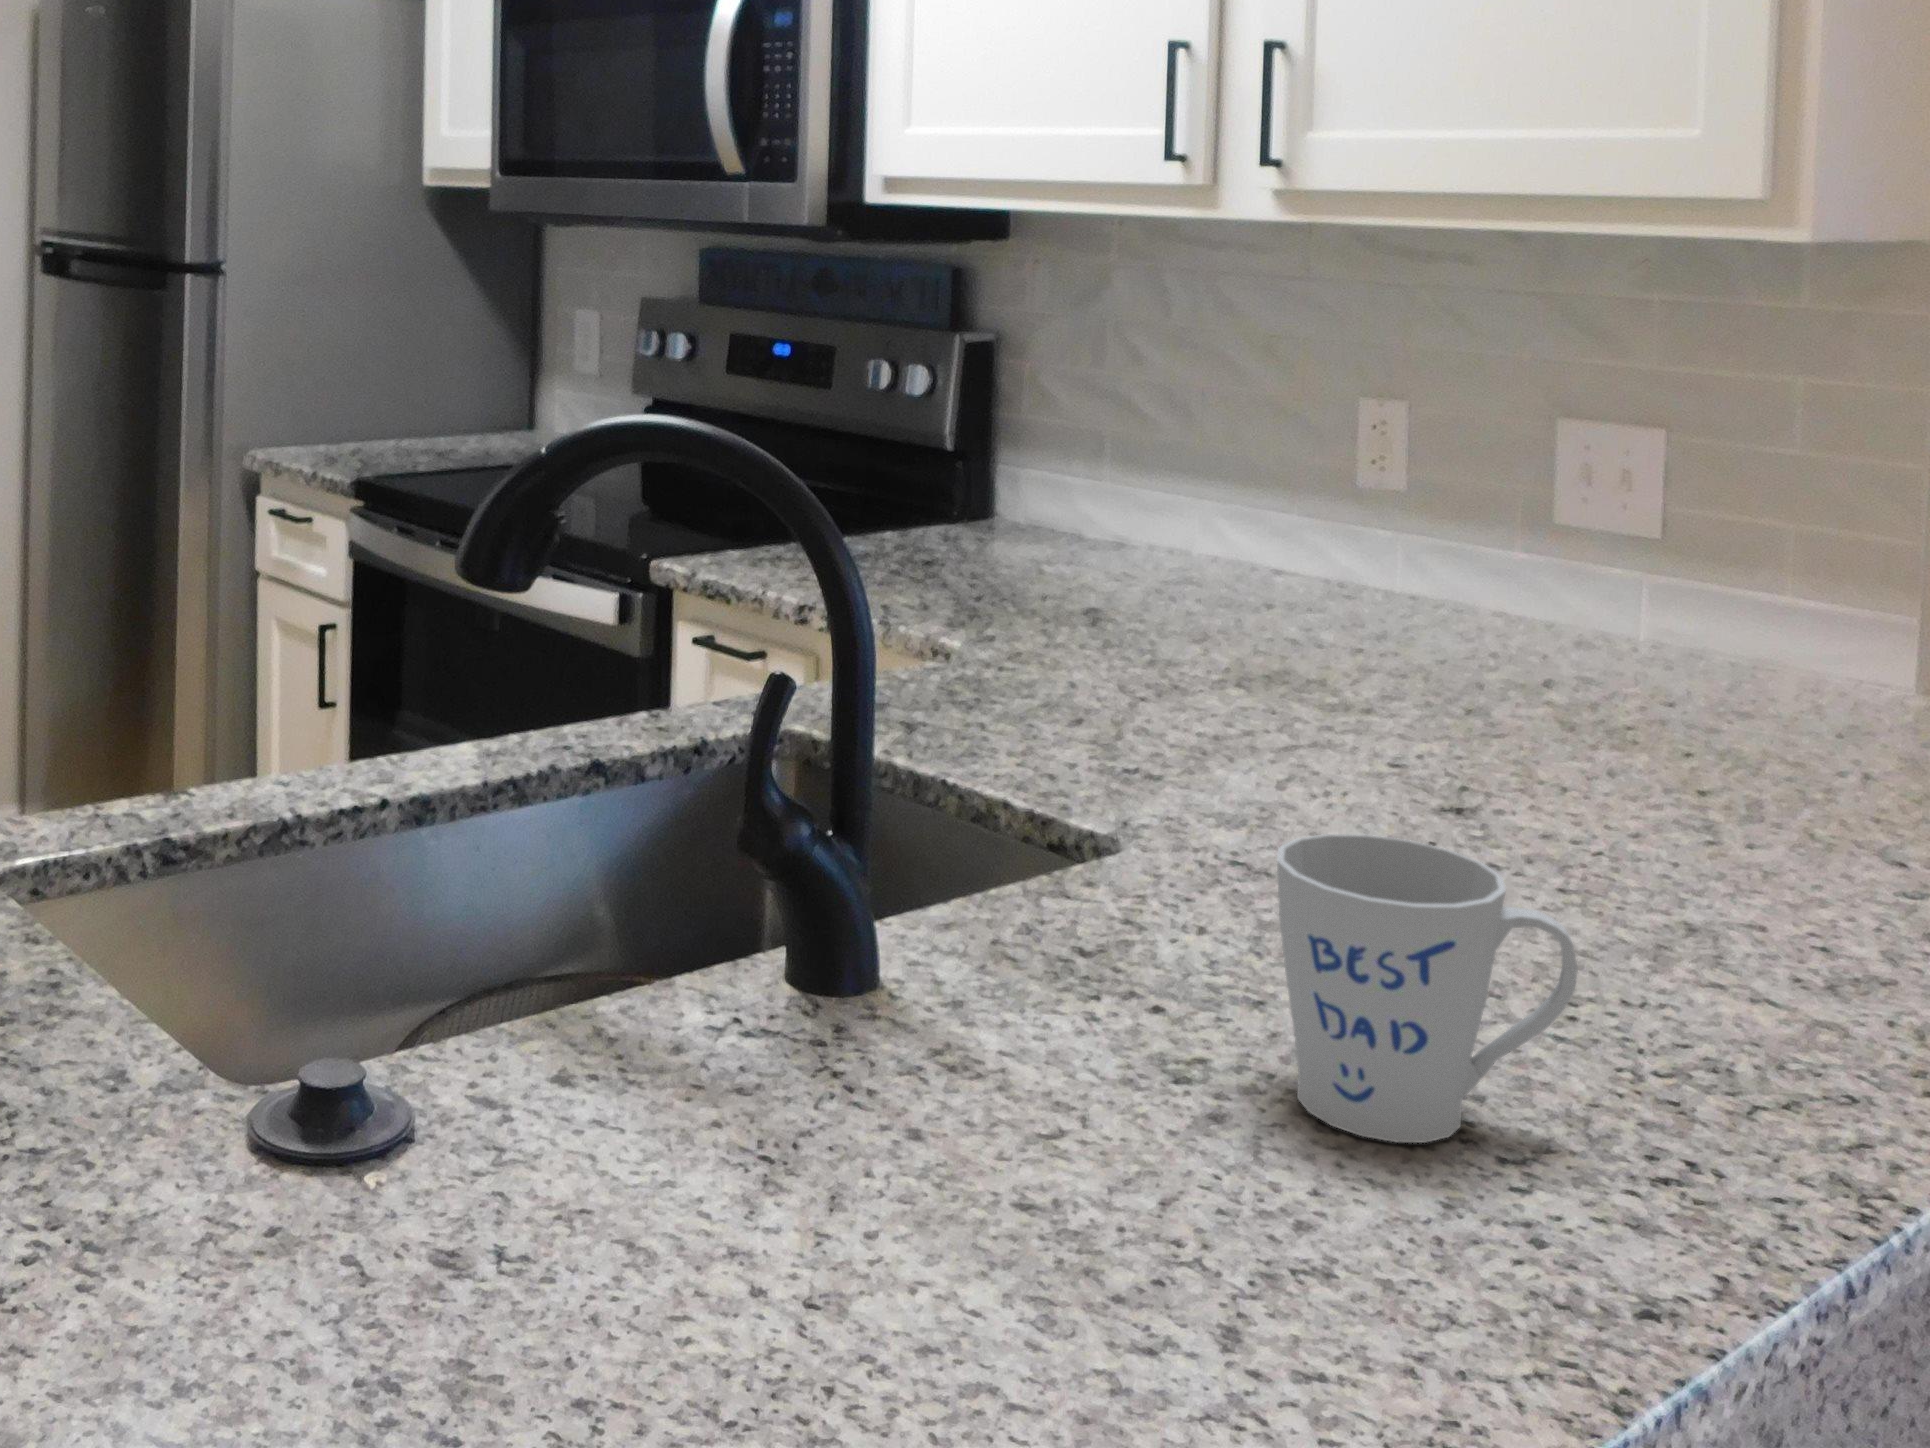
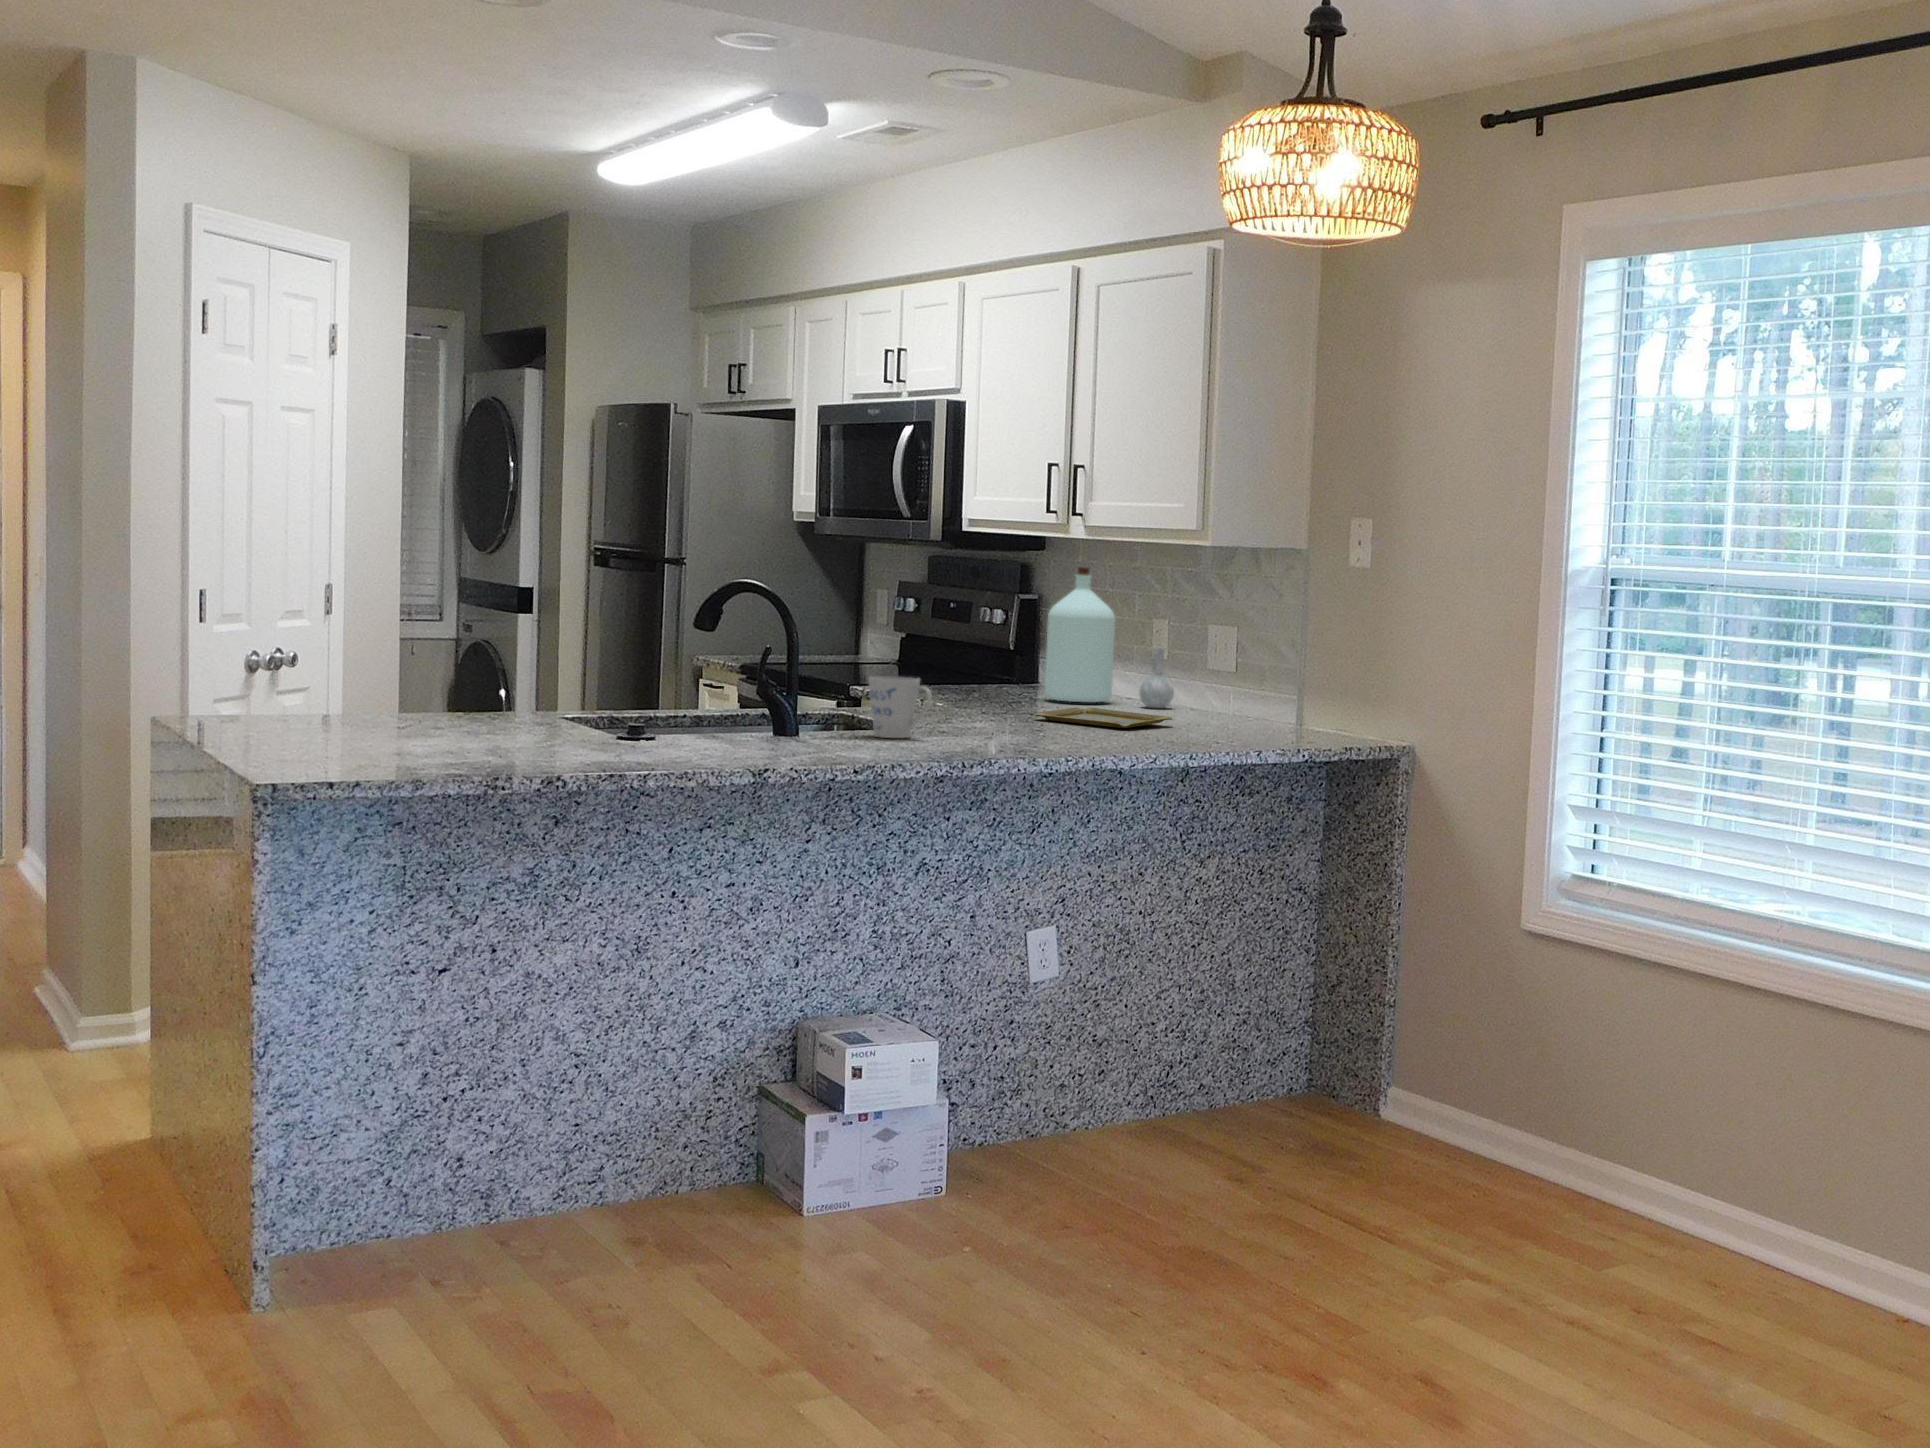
bottle: none [1192,296,1551,654] -> present [1045,567,1174,708]
tray: none [1430,716,1867,854] -> present [1034,707,1172,728]

